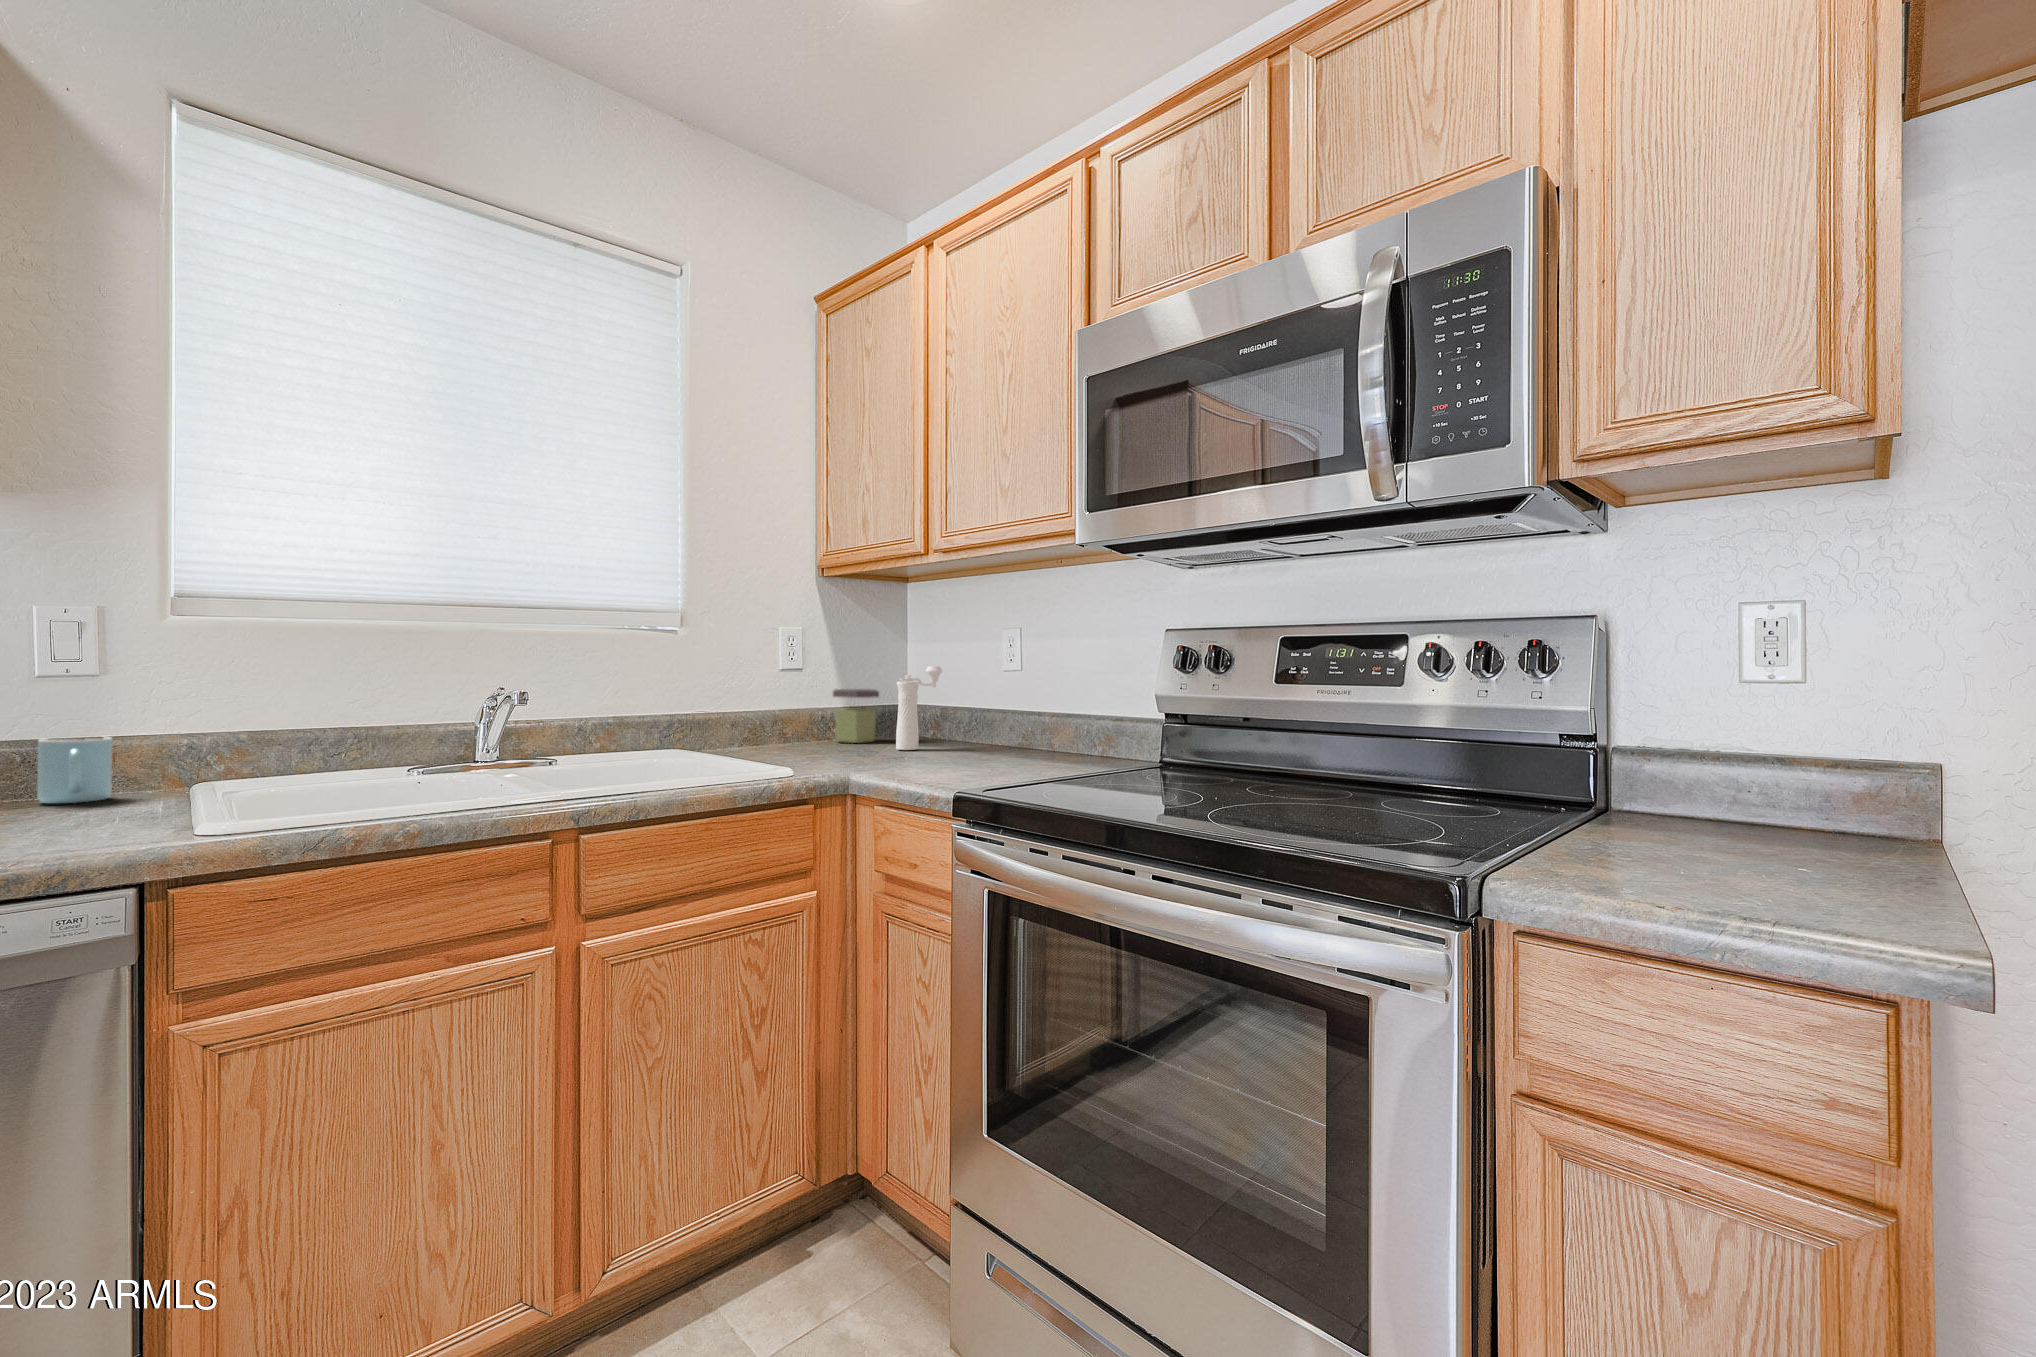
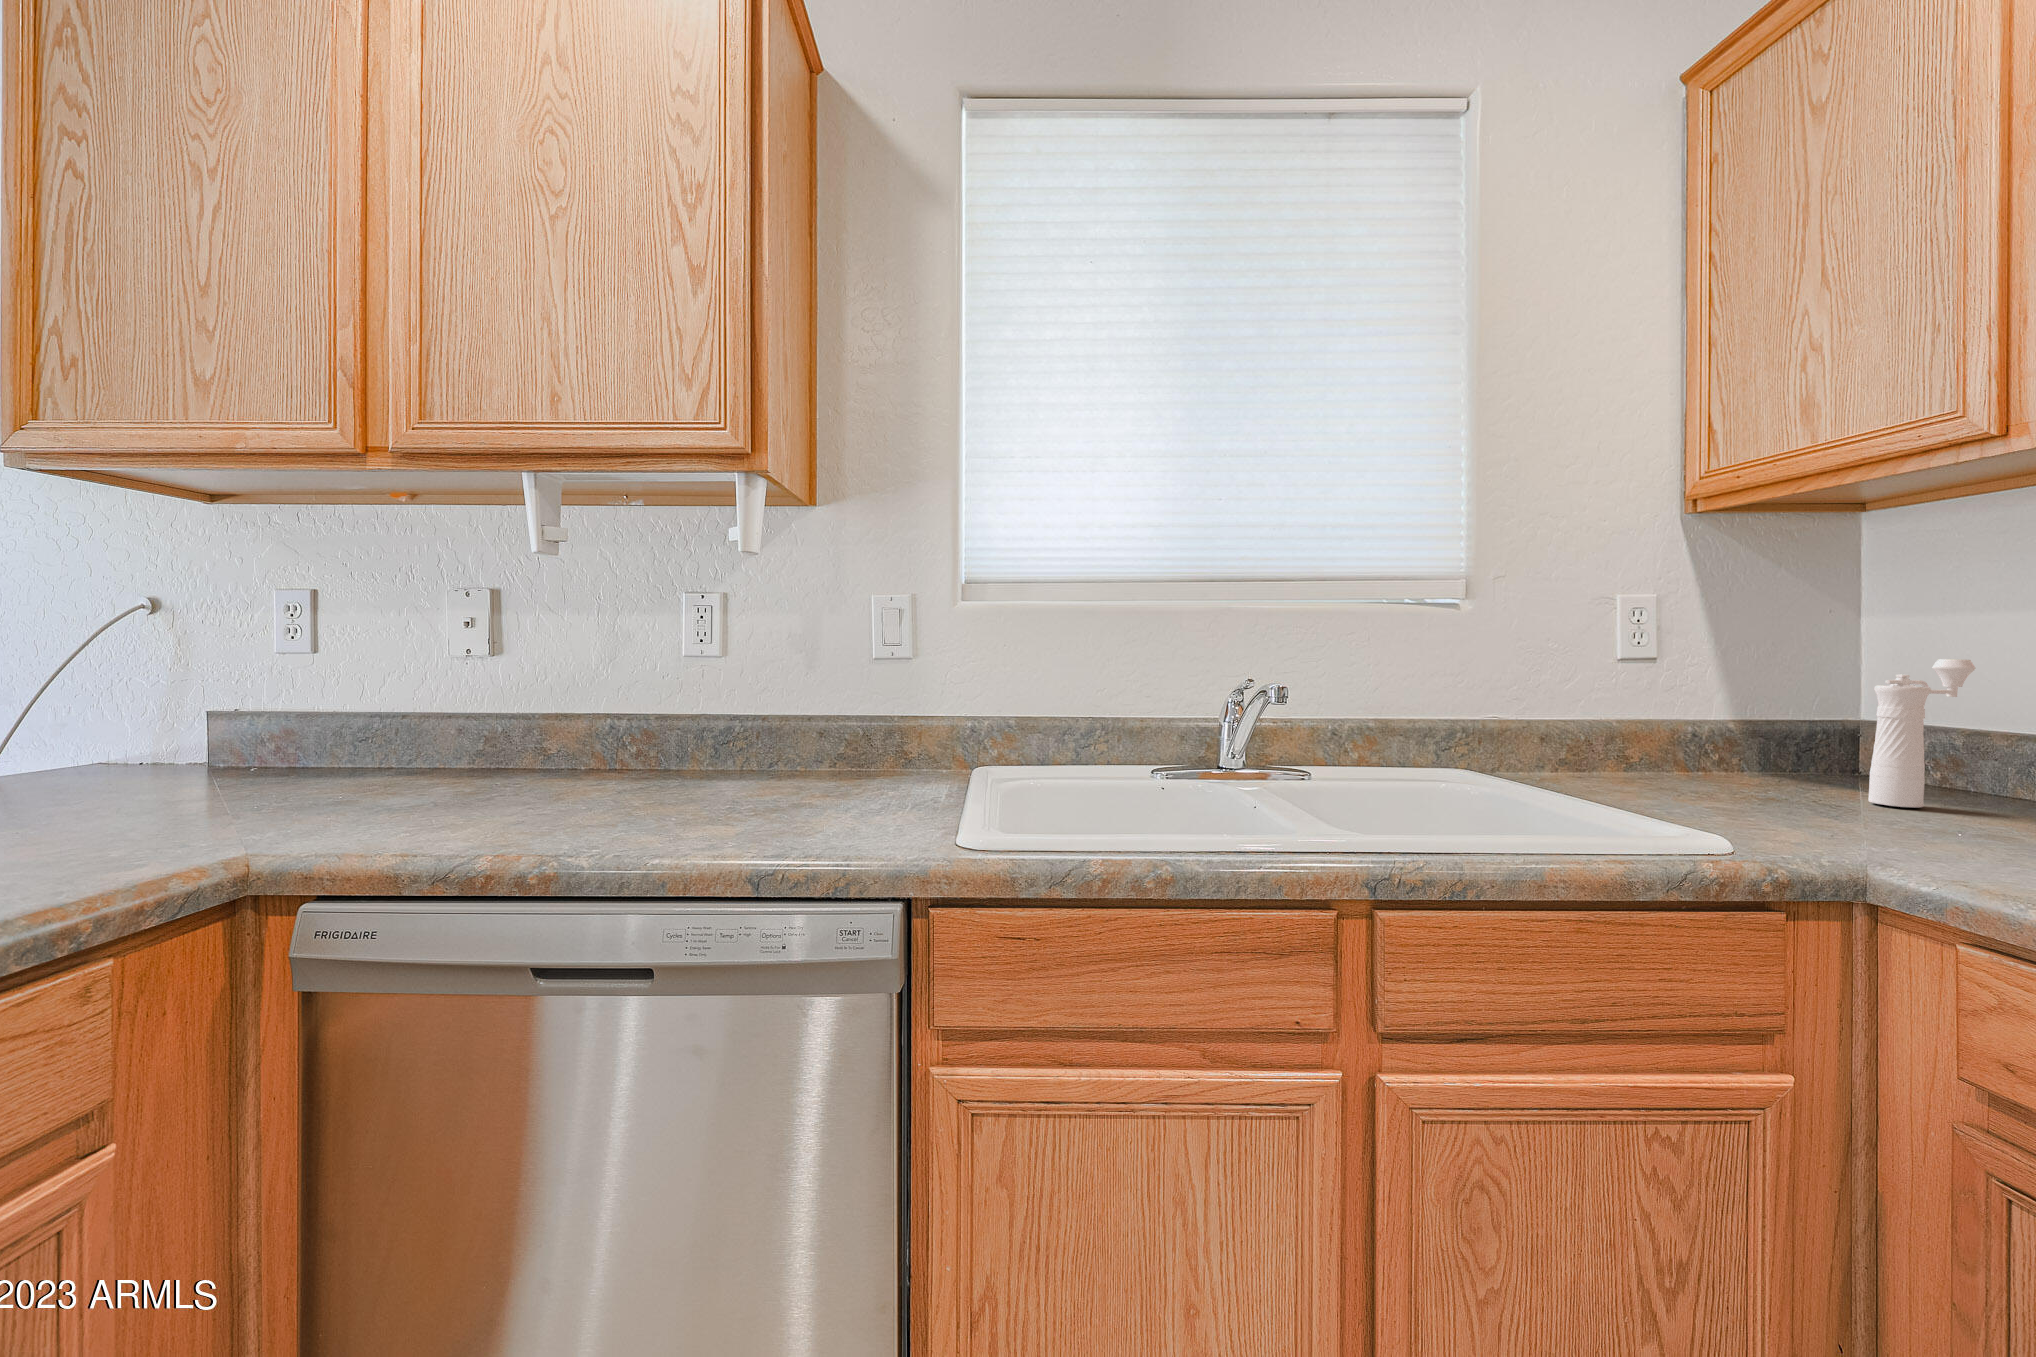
jar: present [833,689,879,743] -> none [1704,692,1806,780]
mug: present [37,737,112,803] -> none [867,716,917,780]

